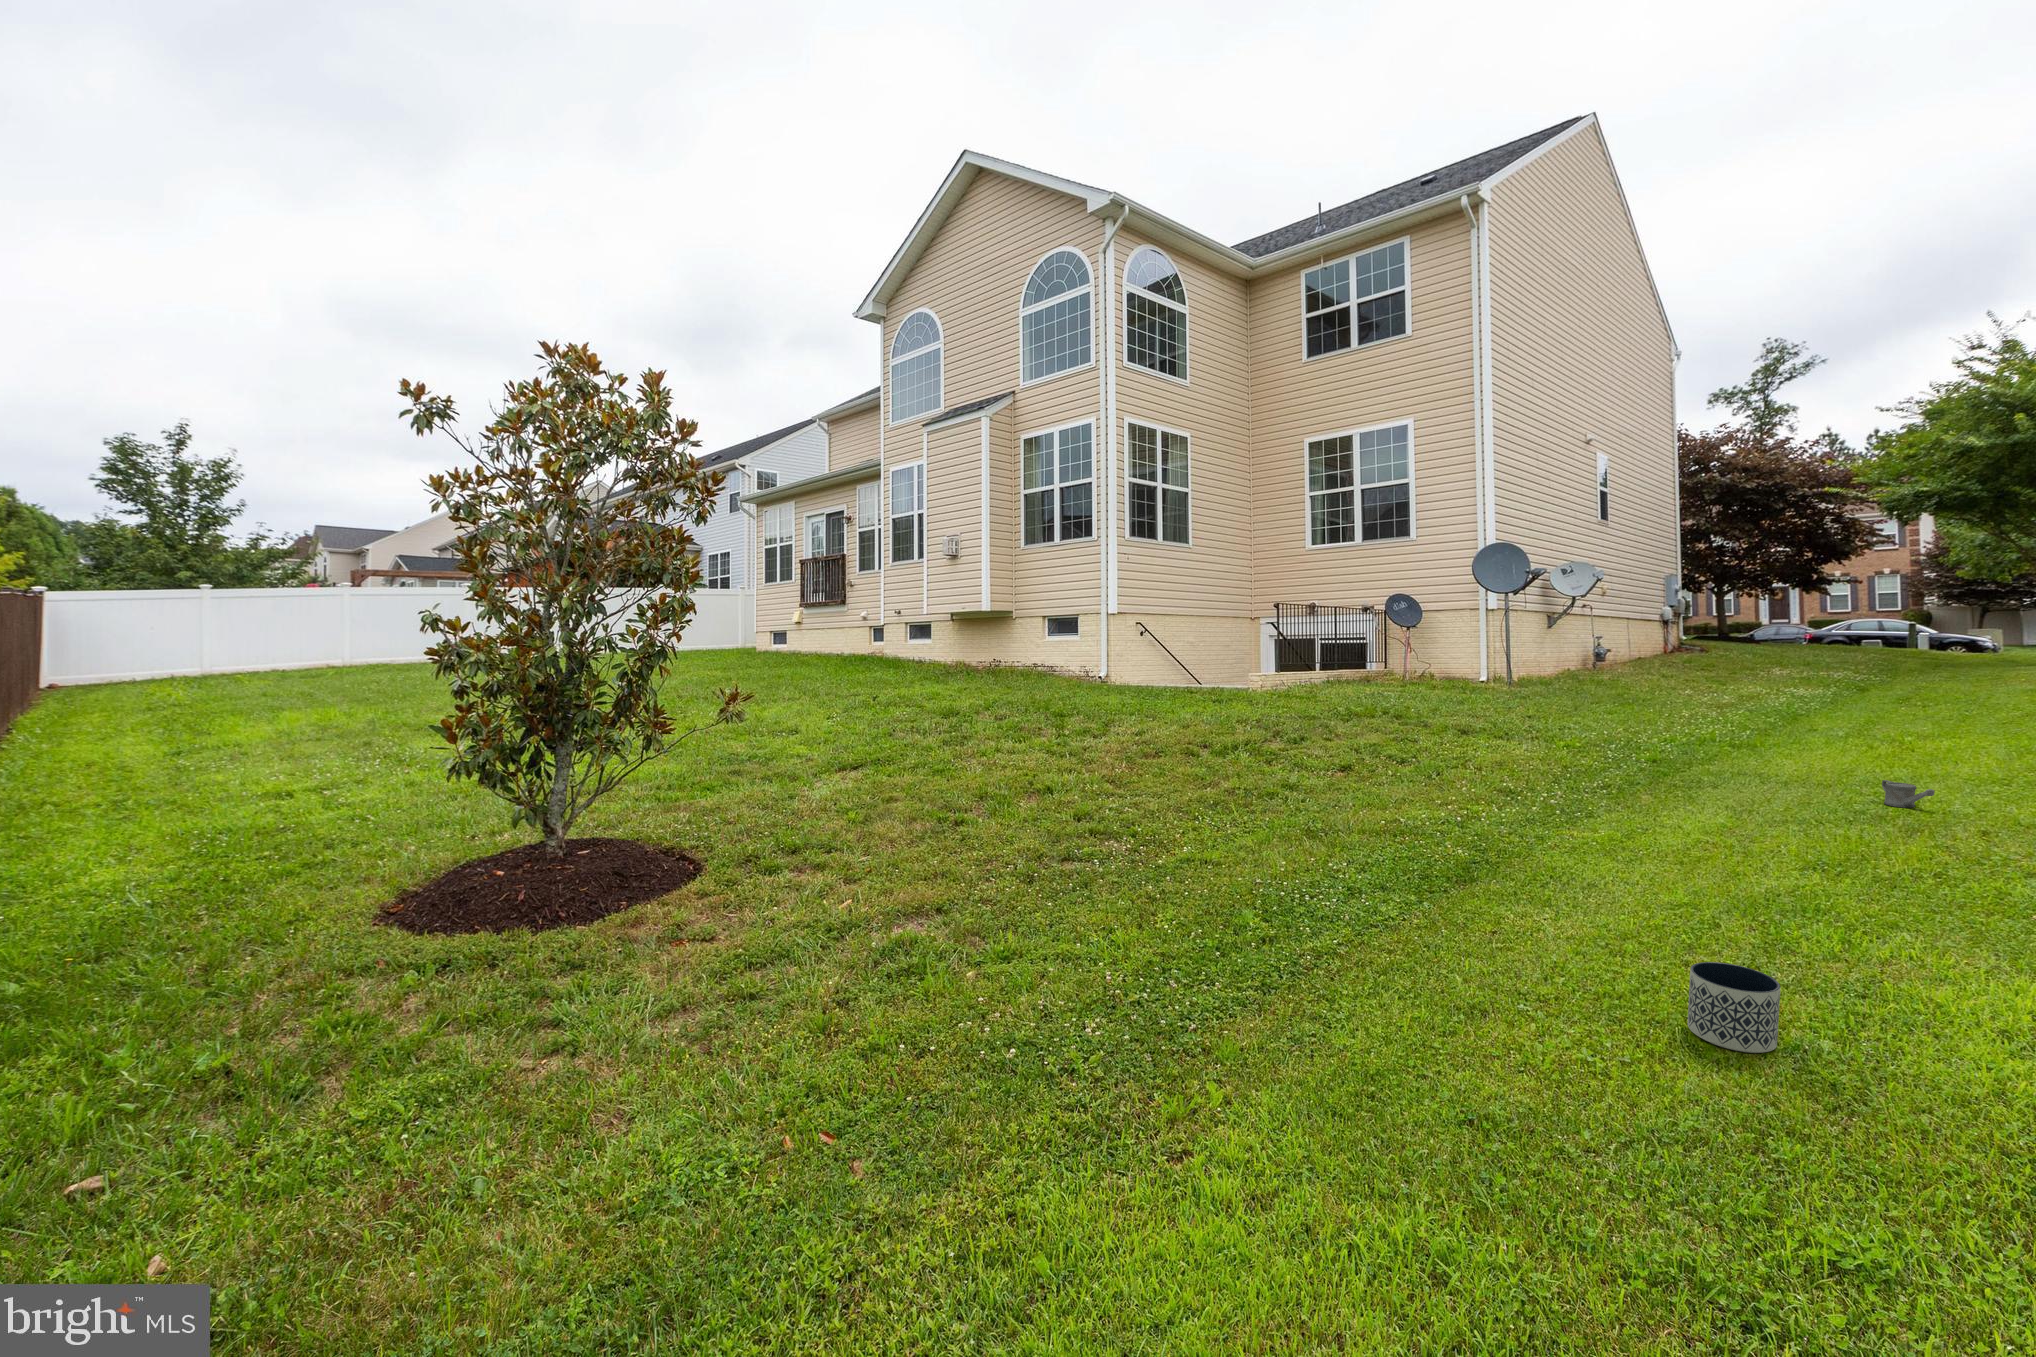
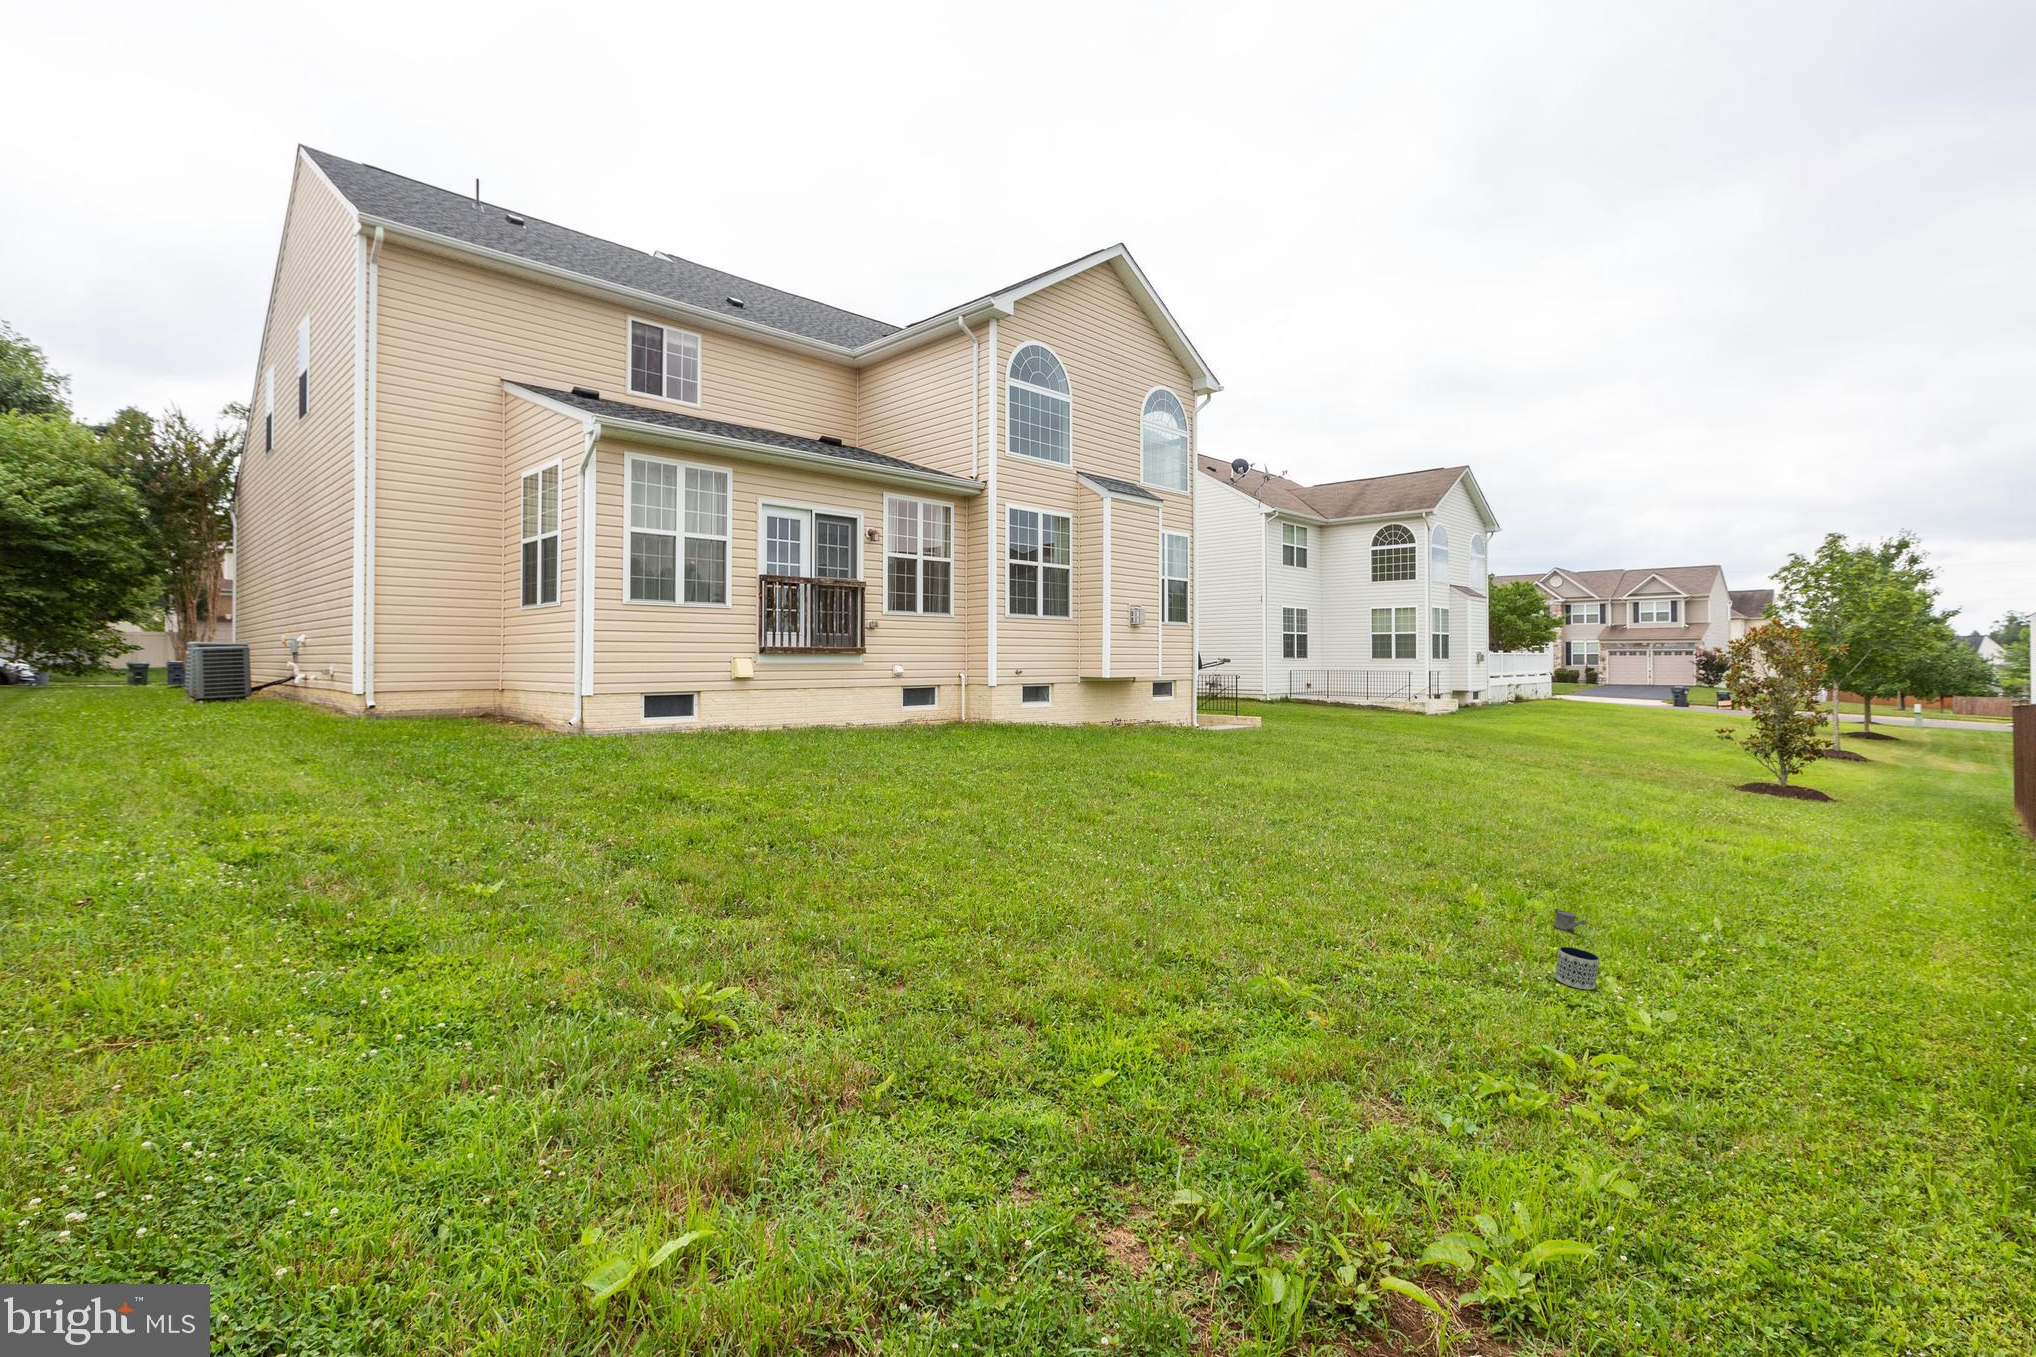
planter: present [1688,962,1780,1053] -> present [1555,947,1599,990]

